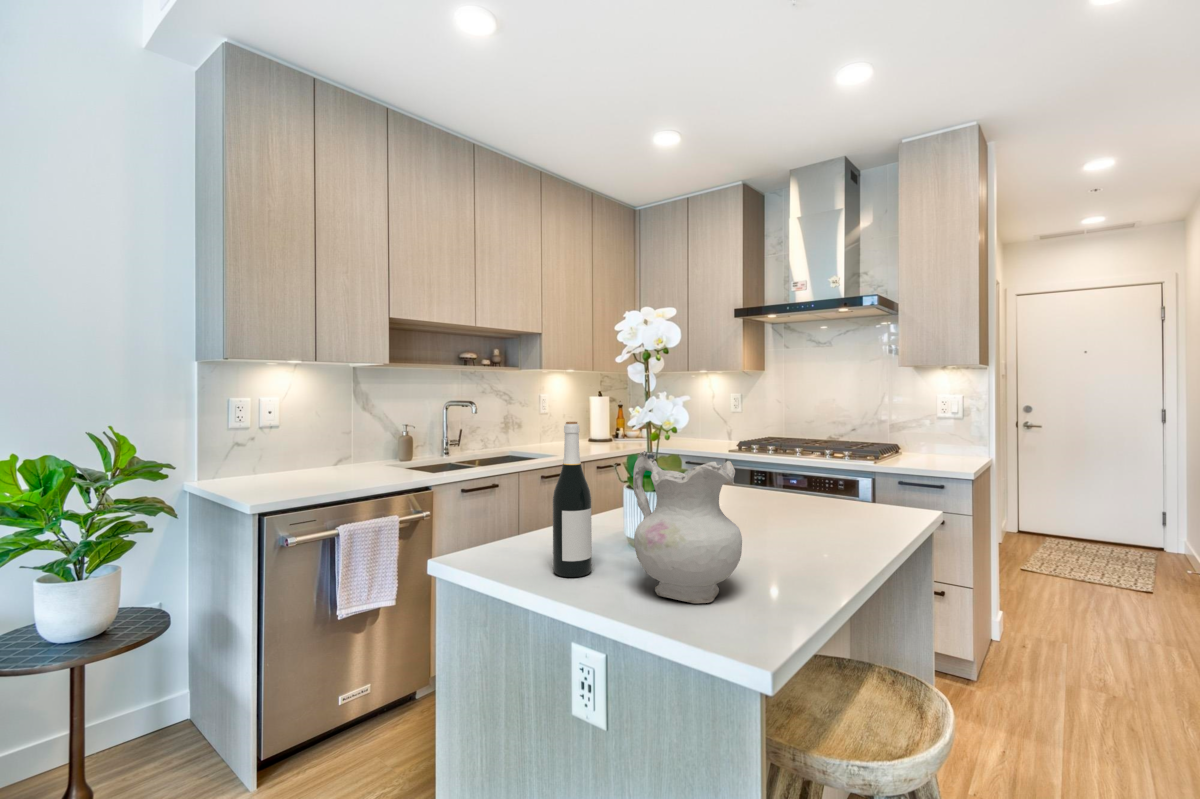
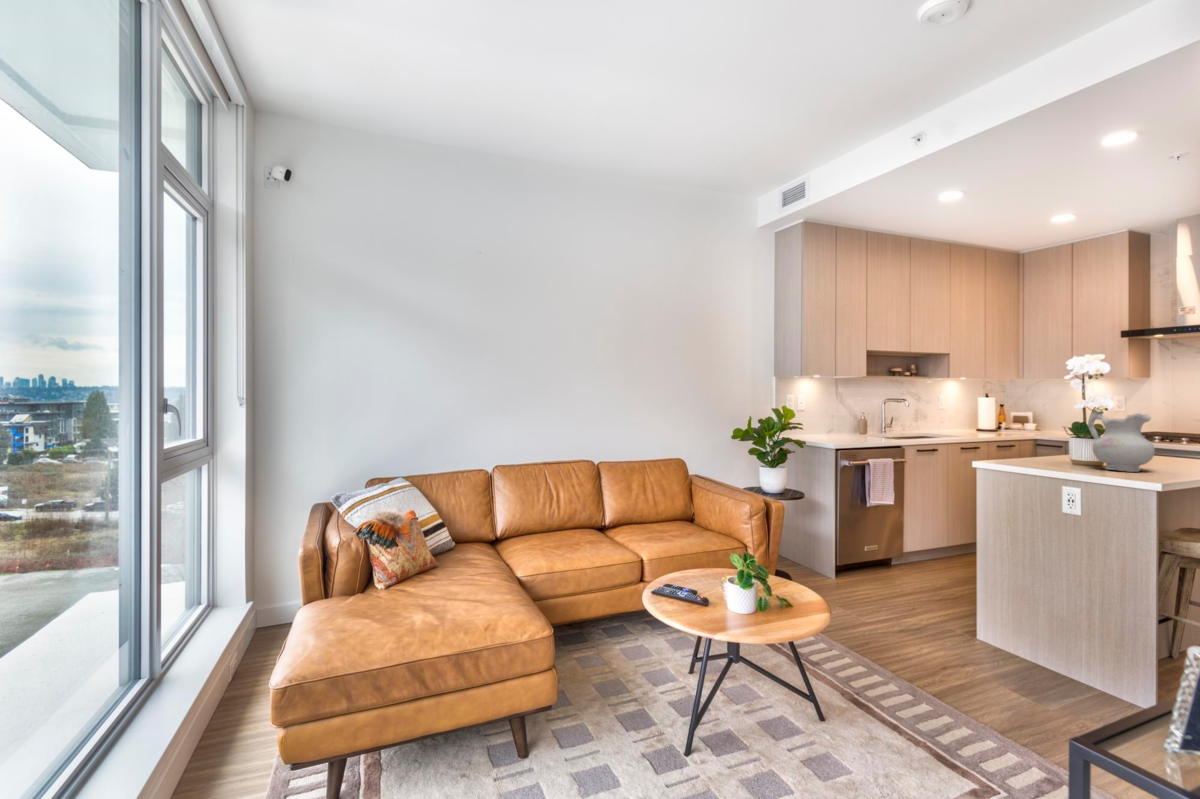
wine bottle: present [553,422,592,577] -> none [1041,399,1063,465]

